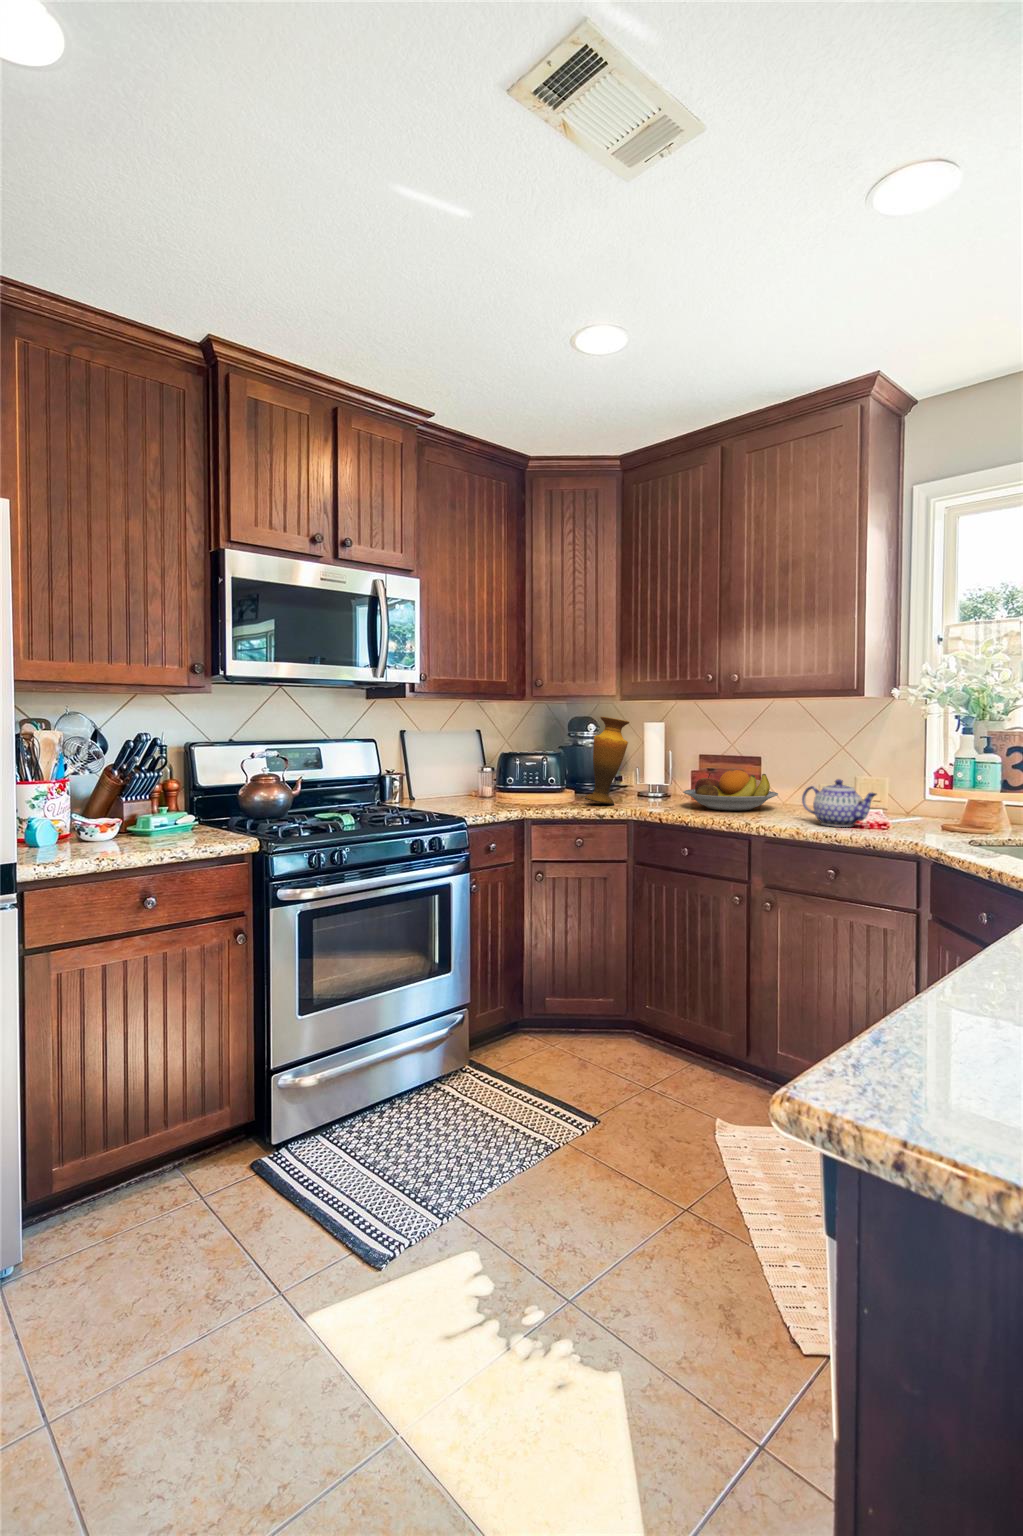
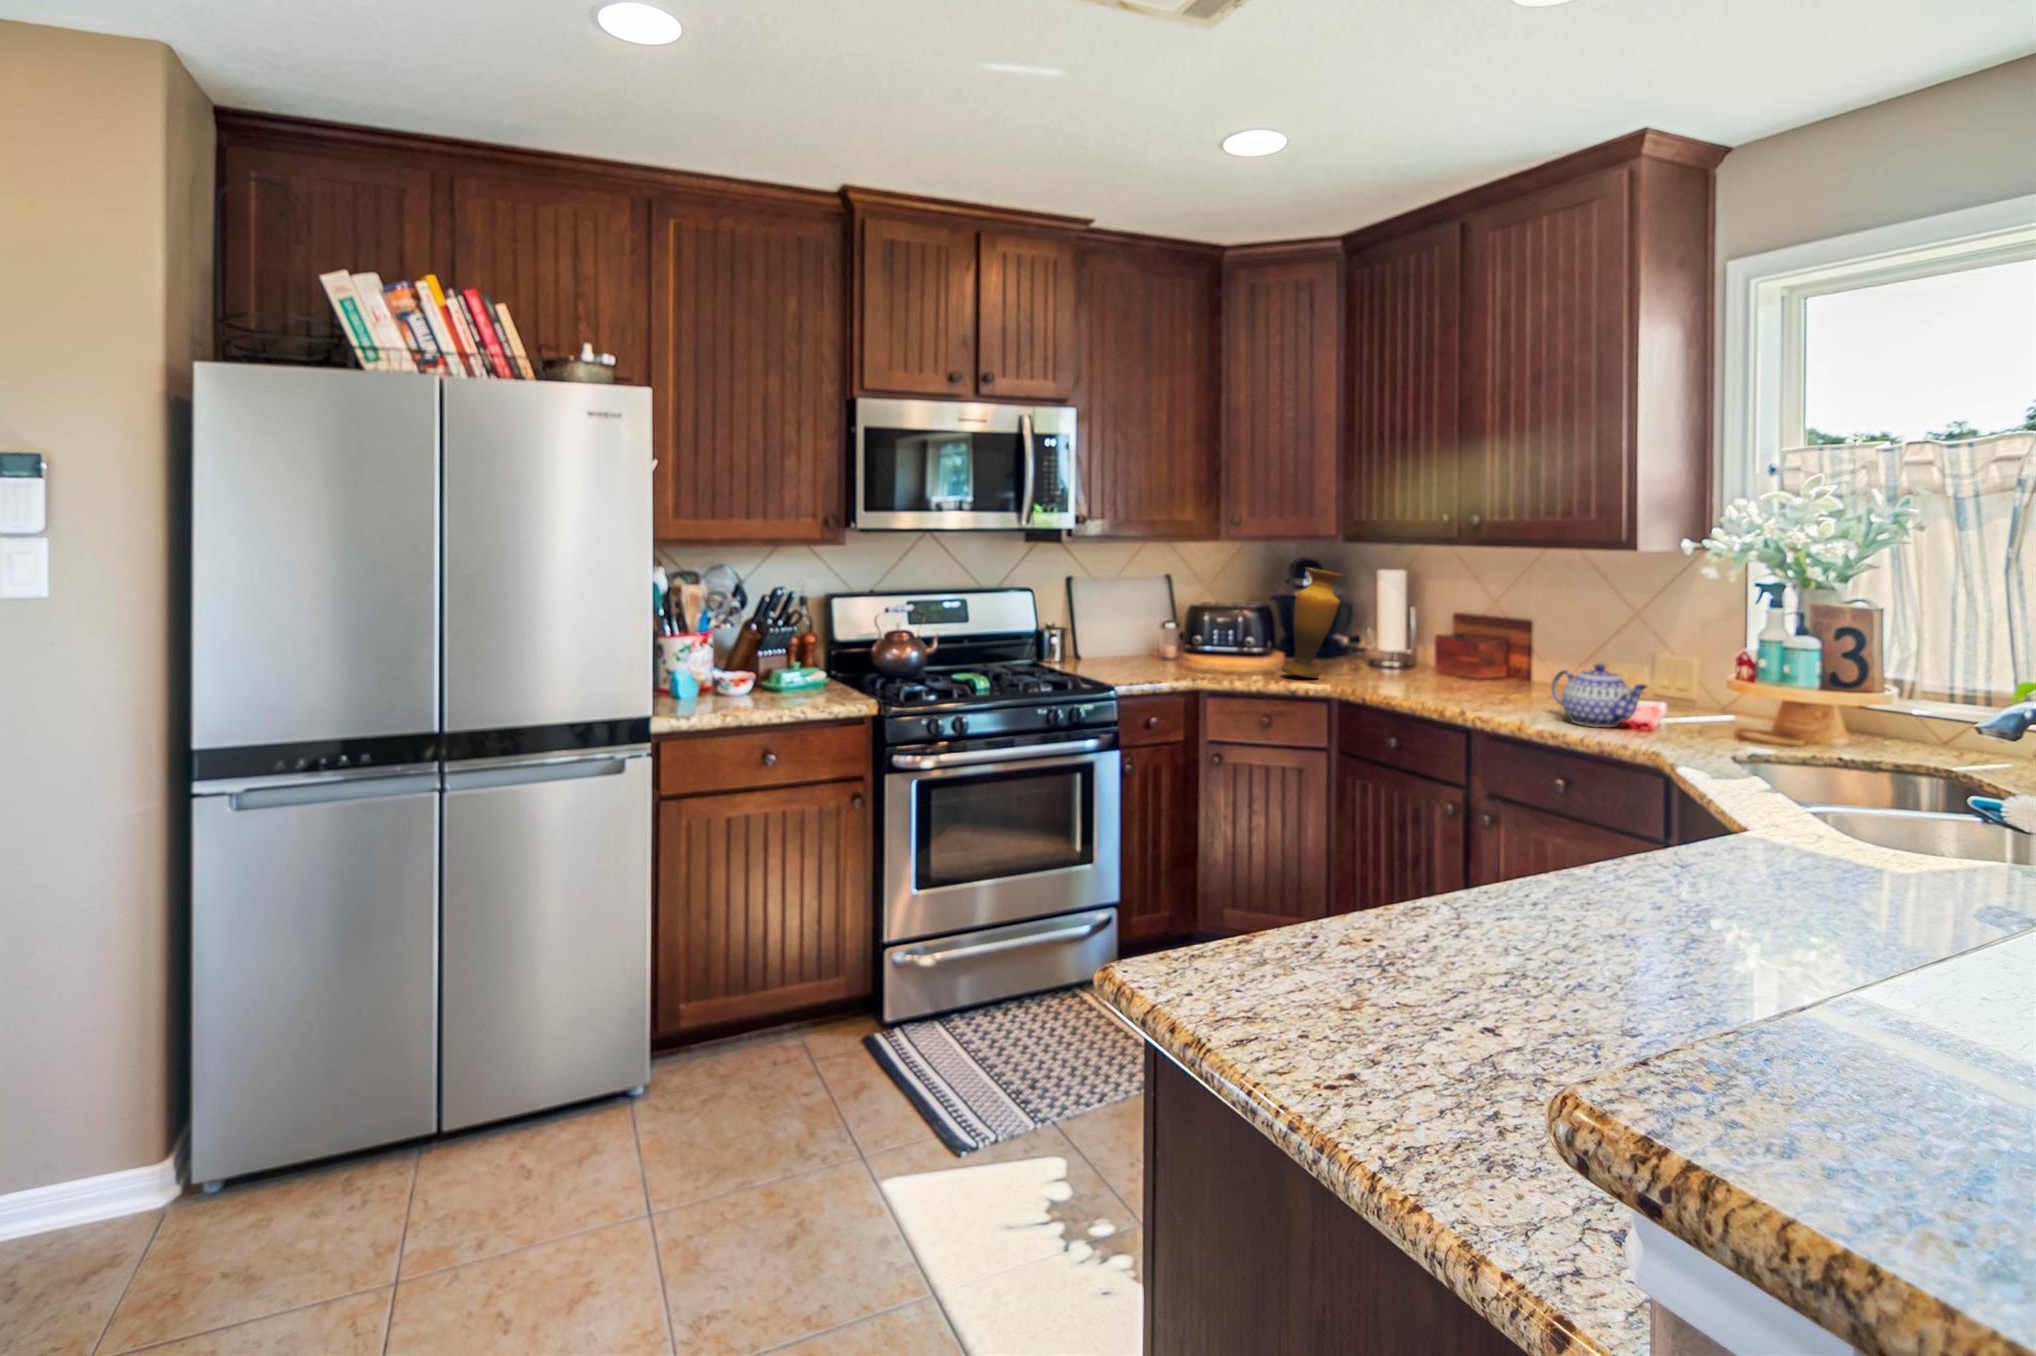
fruit bowl: present [683,770,778,811] -> none [1407,642,1538,695]

